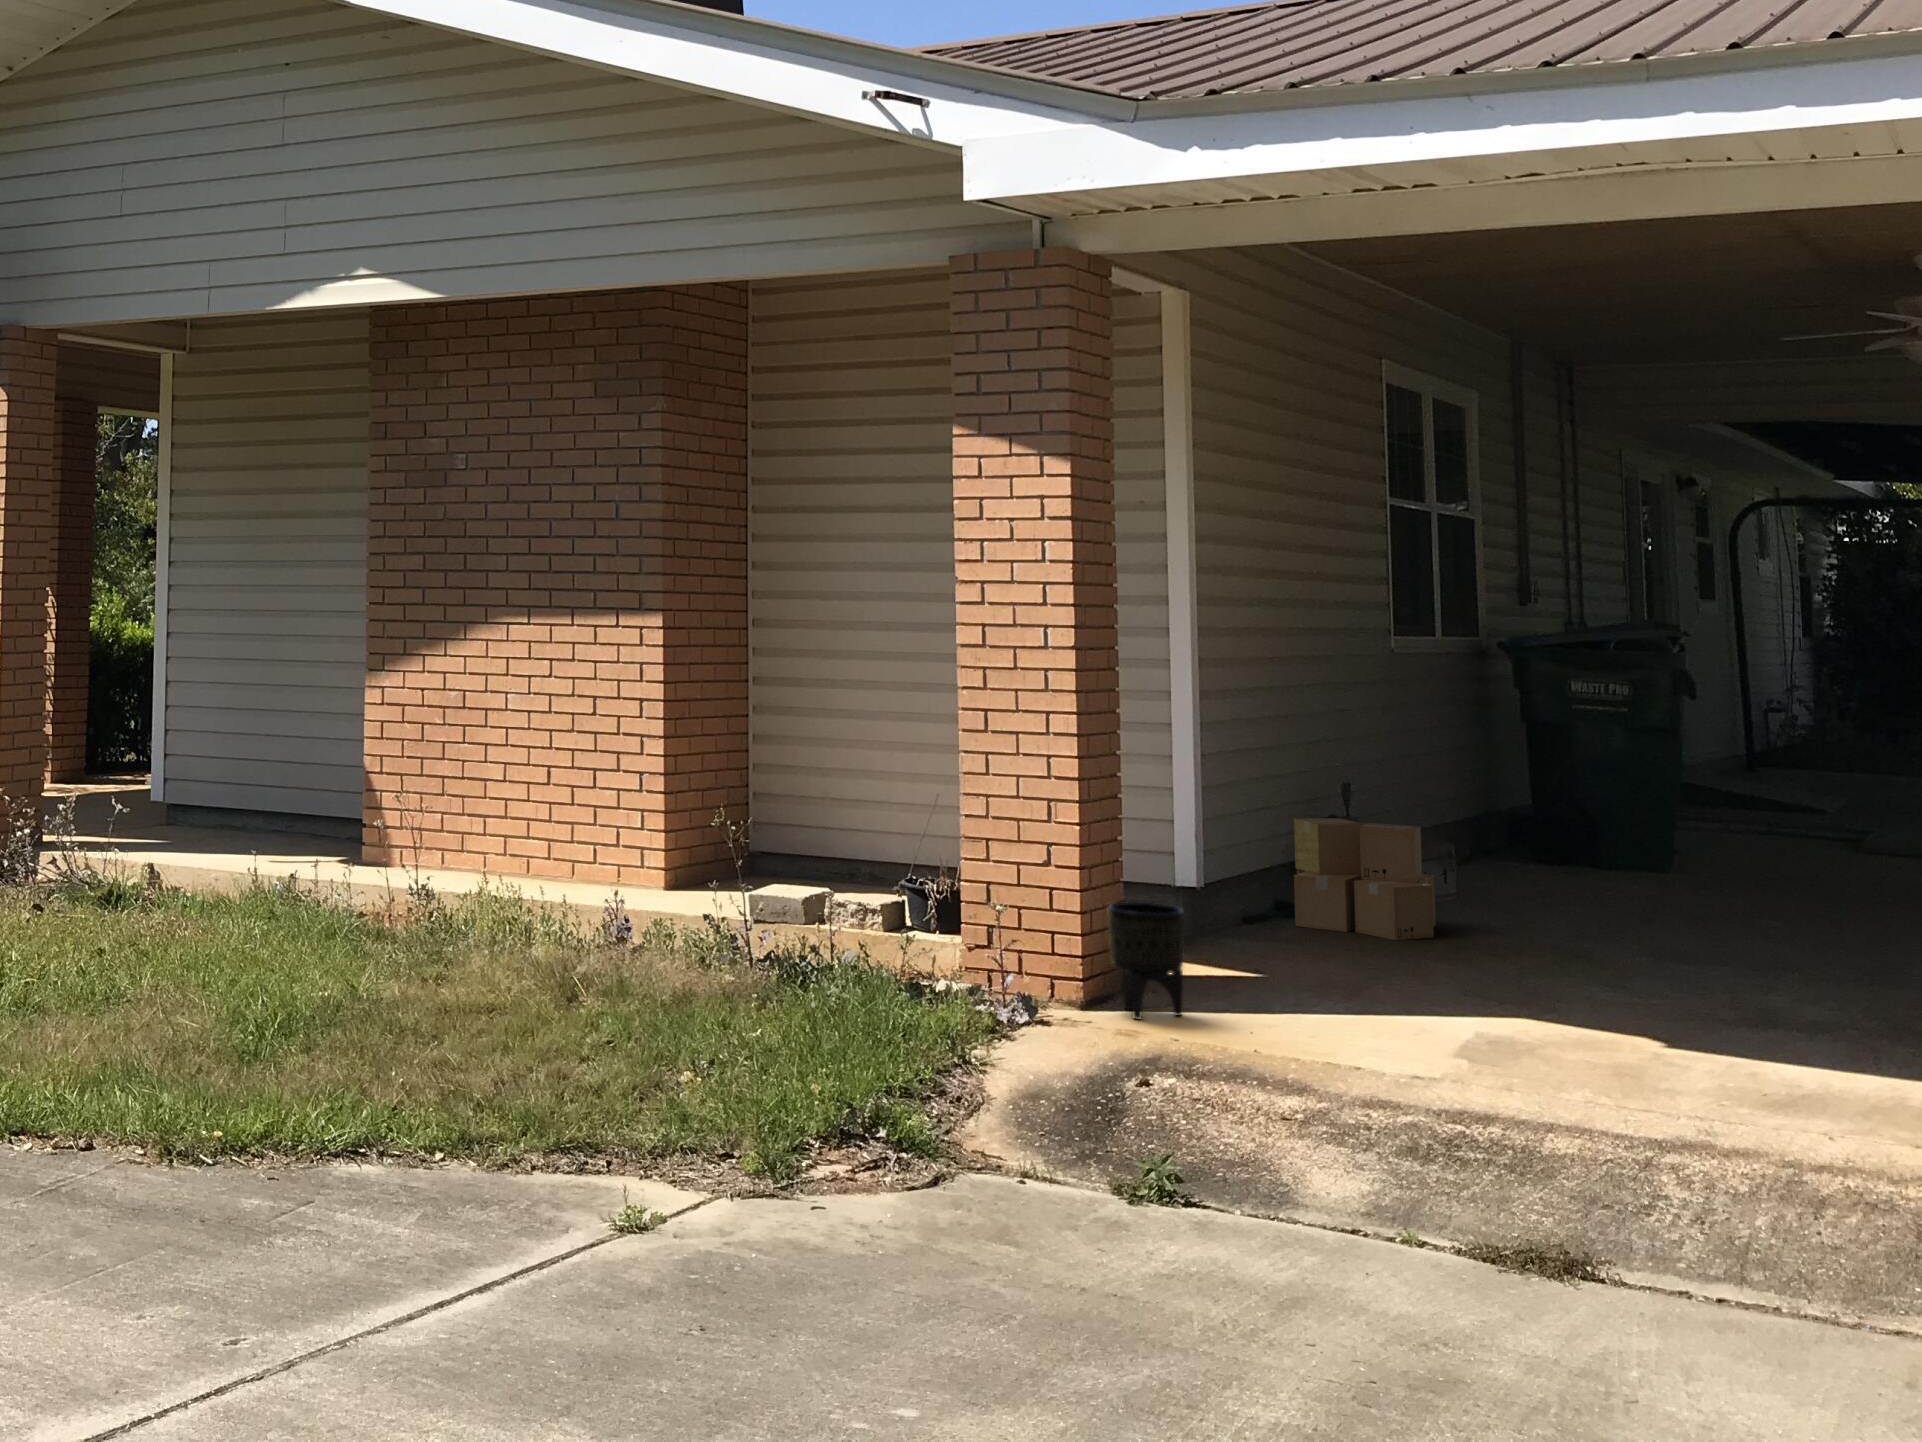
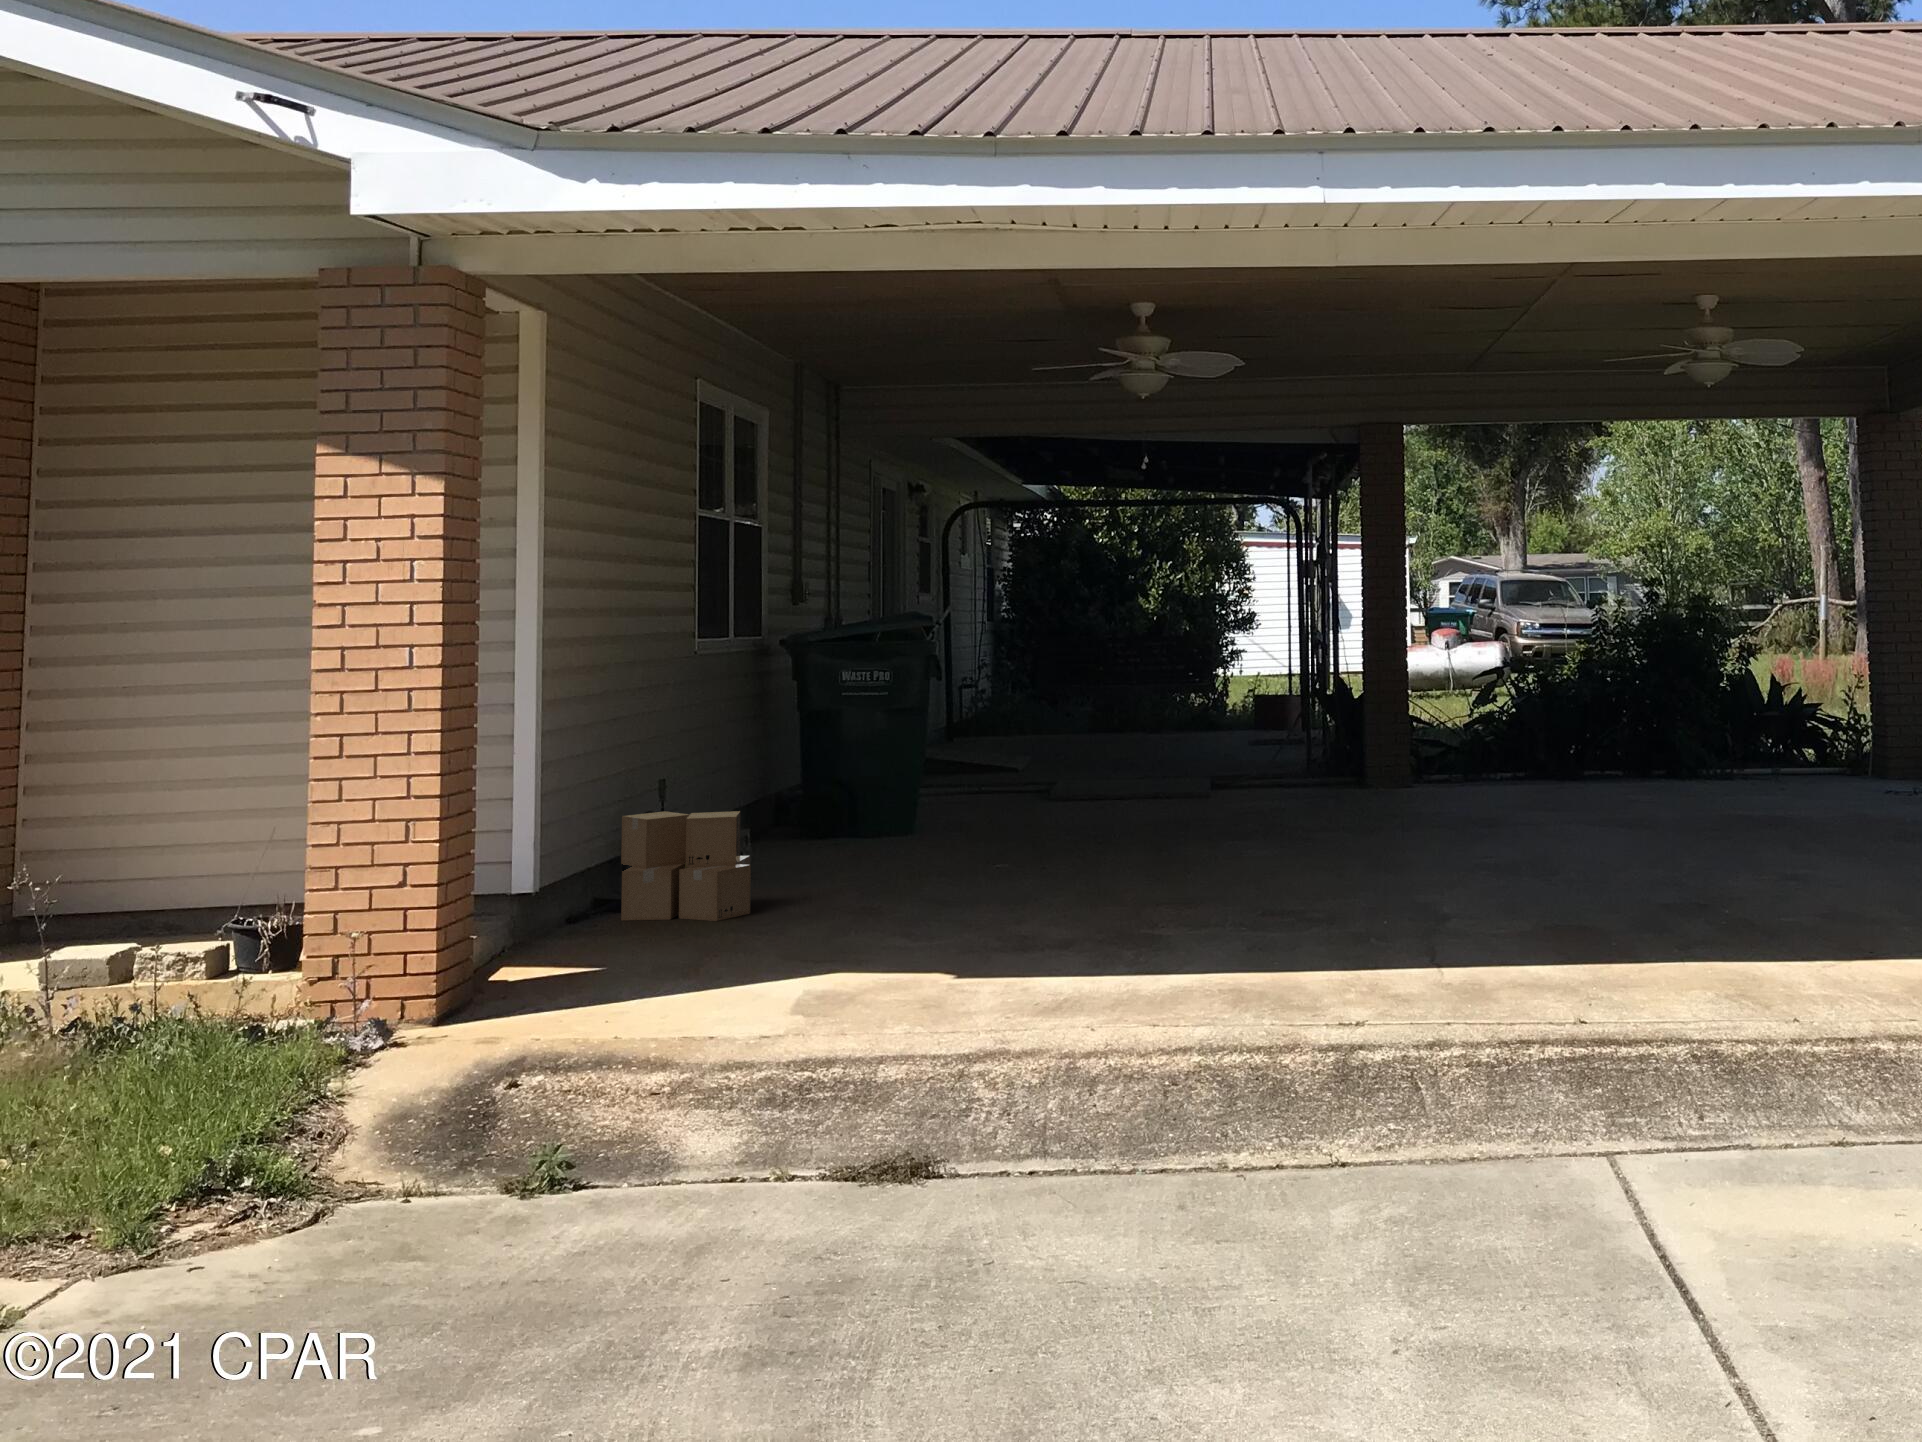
planter: present [1108,902,1184,1020] -> none [466,913,544,1030]

